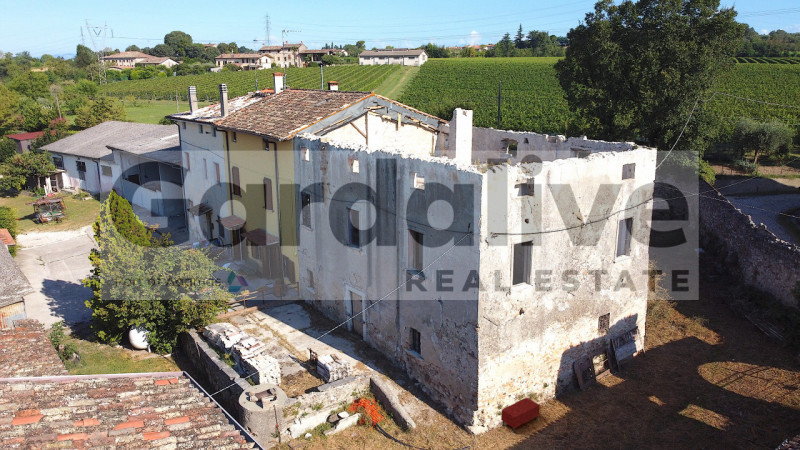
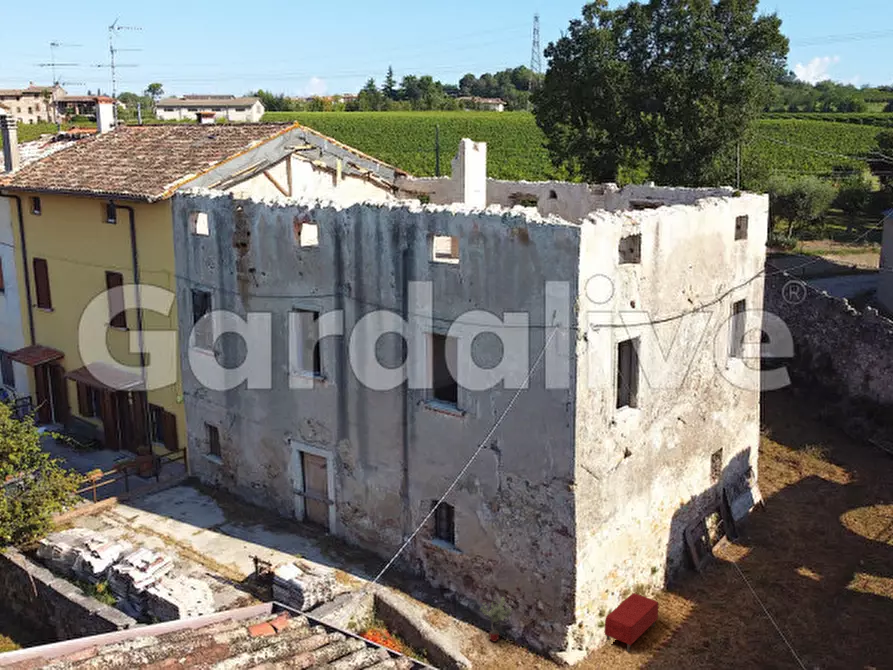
potted tree: none [429,389,446,415] -> present [481,598,511,642]

